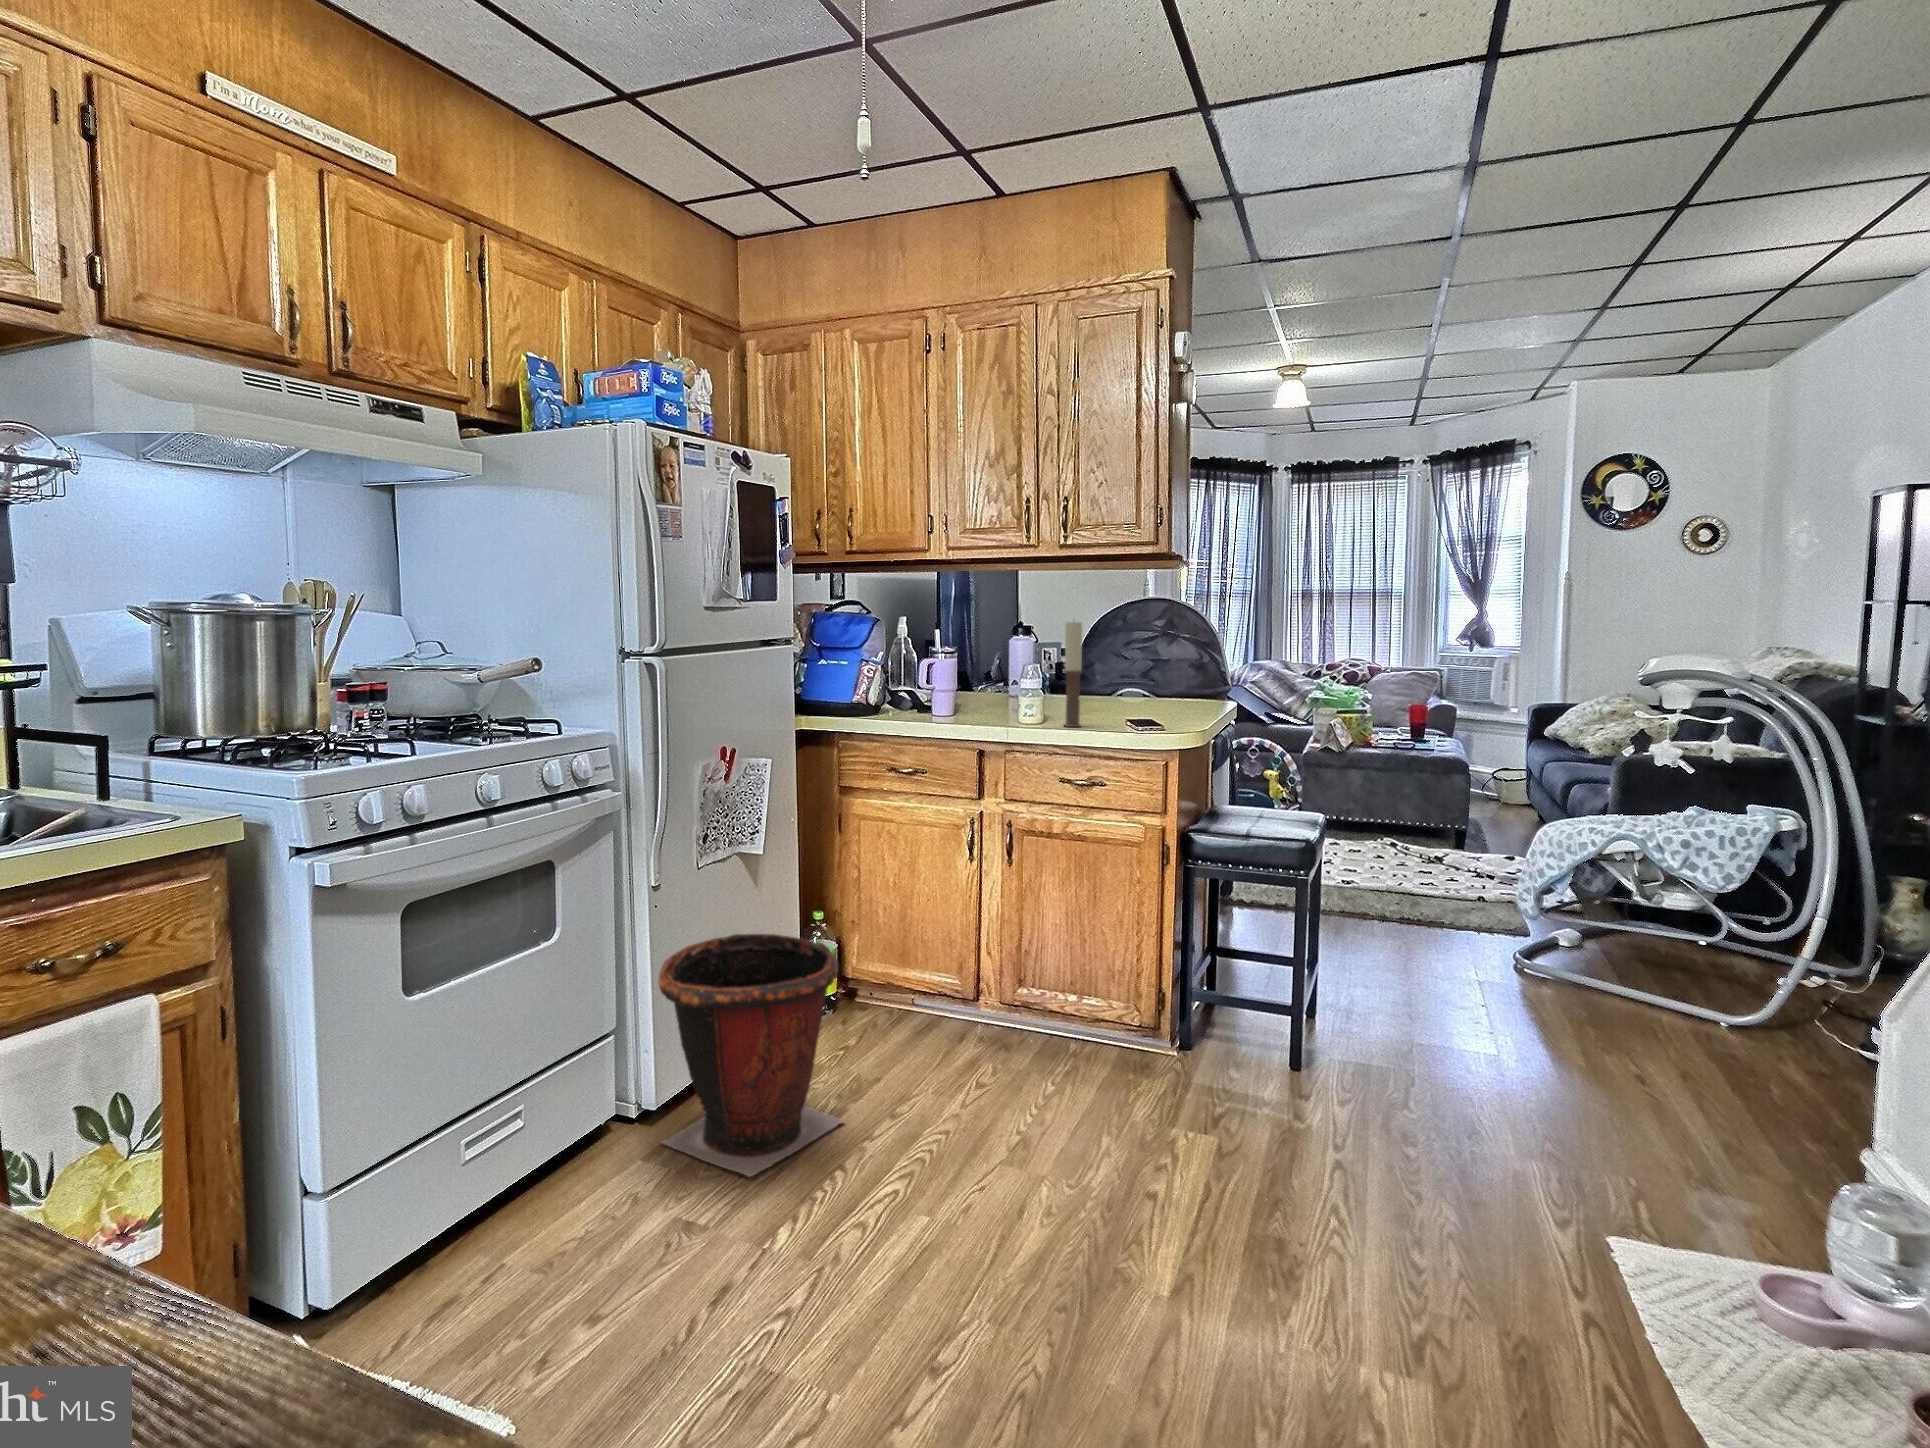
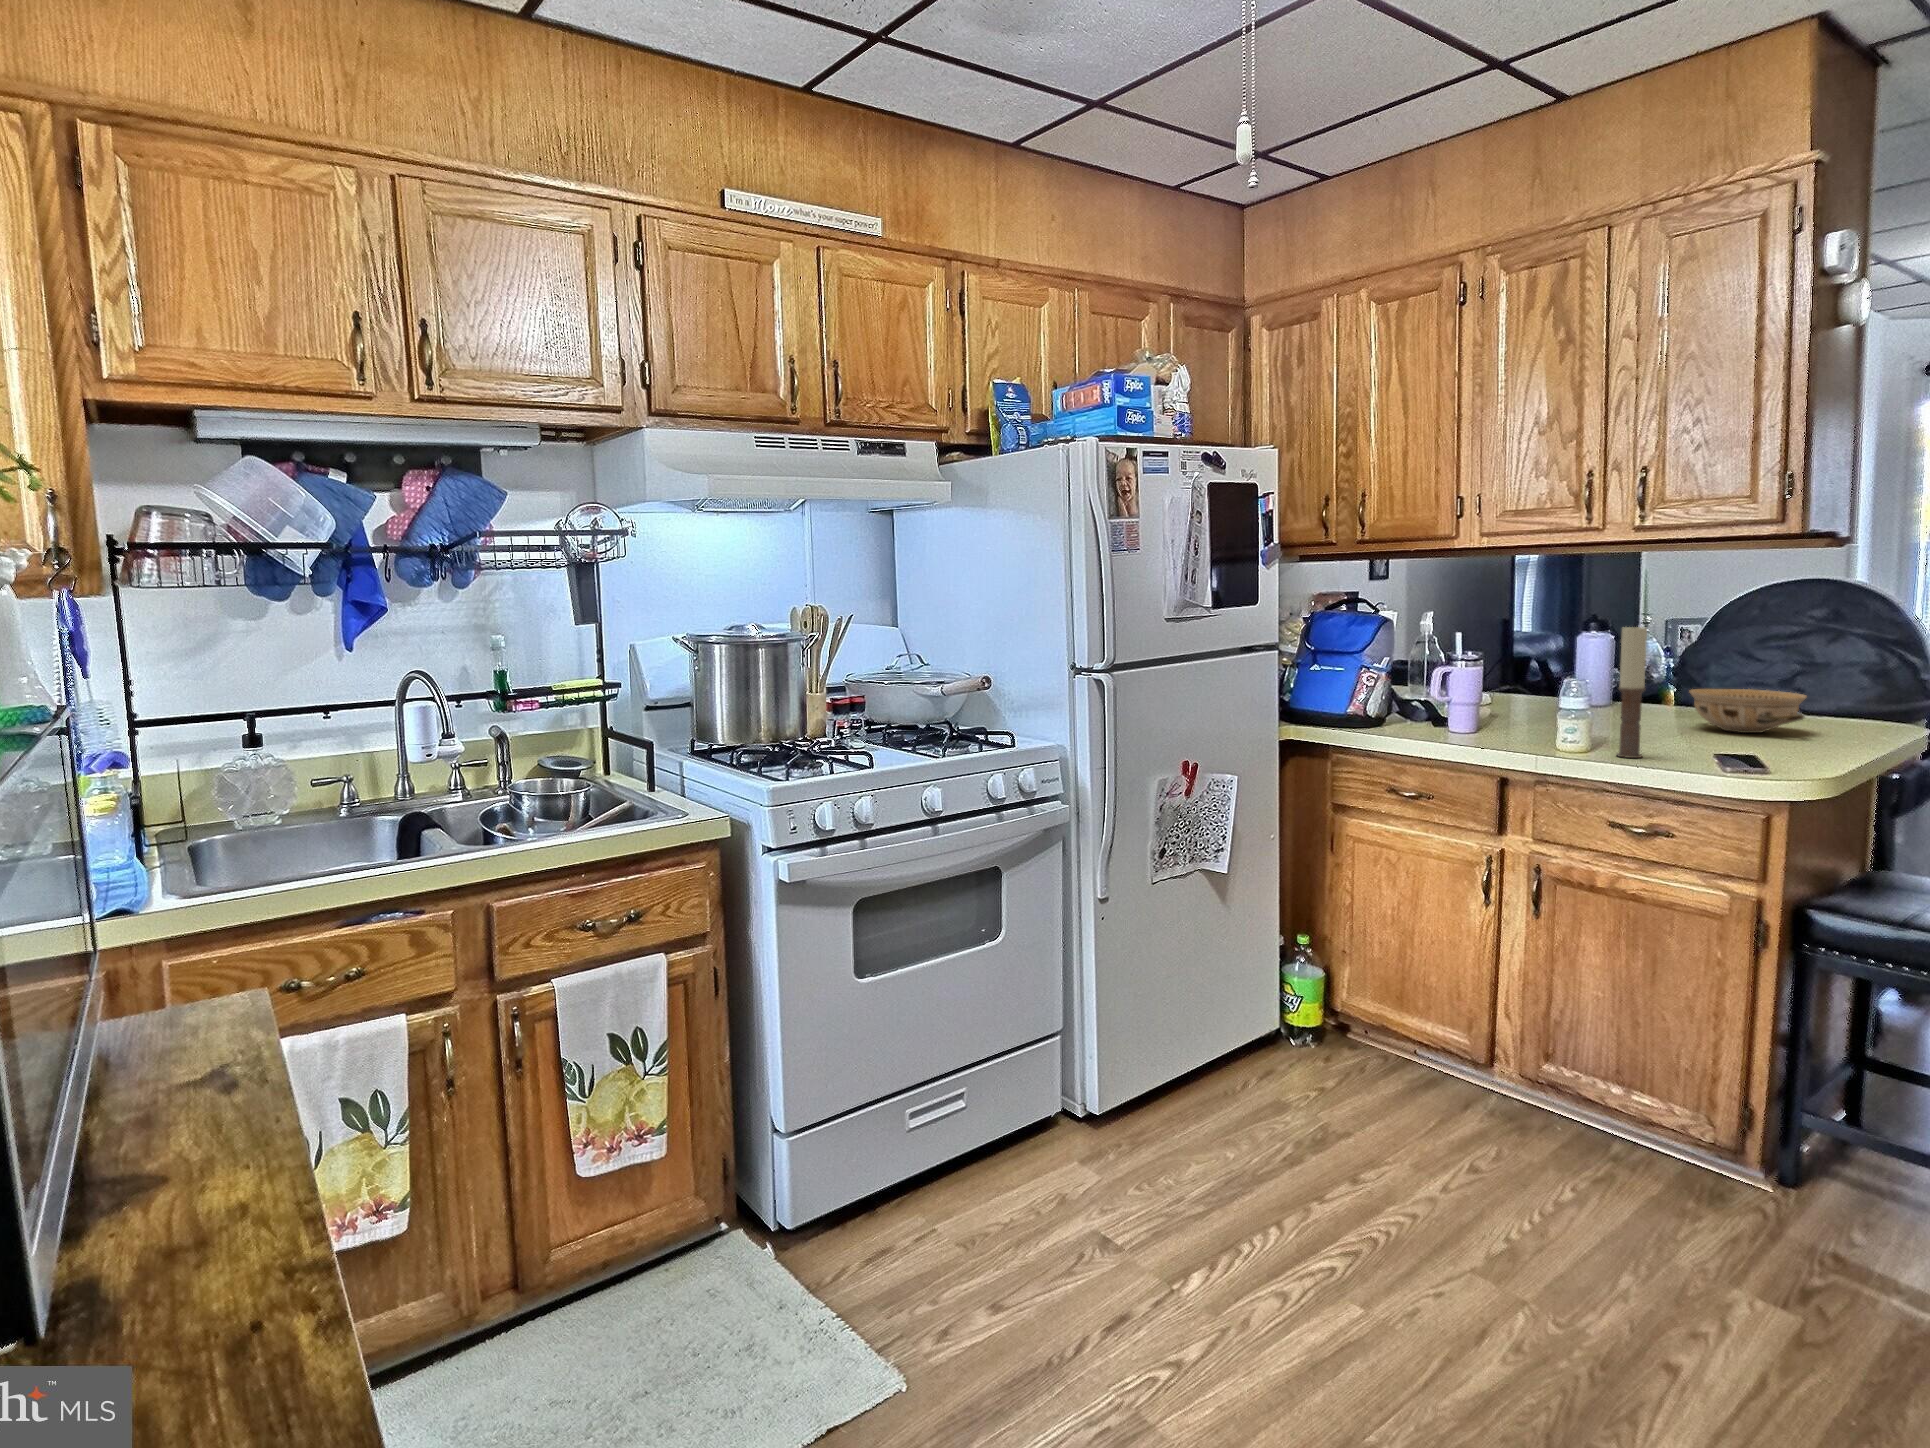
ceramic bowl: none [1093,679,1169,711] -> present [1689,689,1807,733]
waste bin: present [658,934,844,1177] -> none [1096,950,1298,1209]

